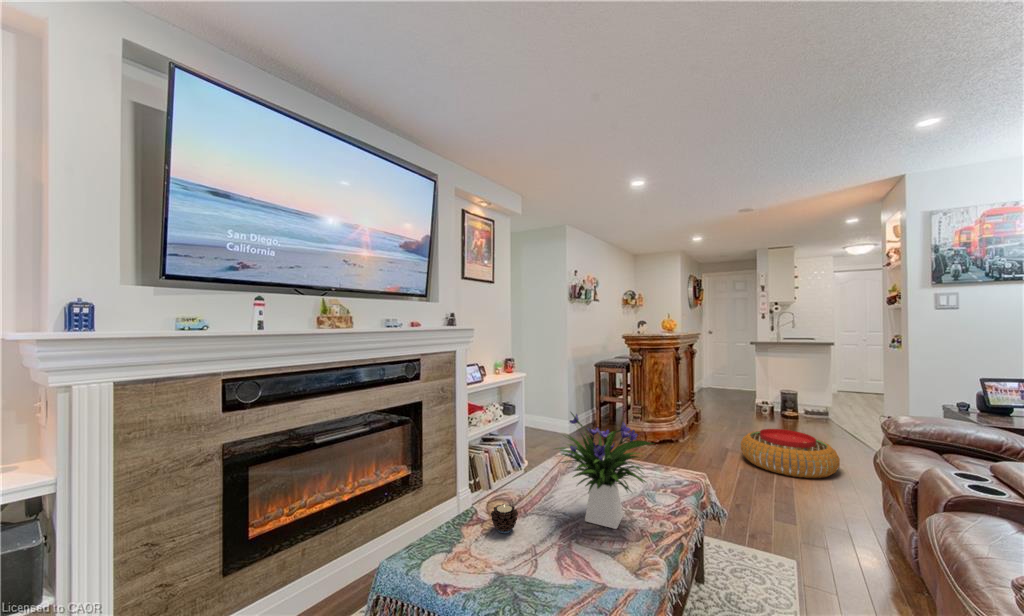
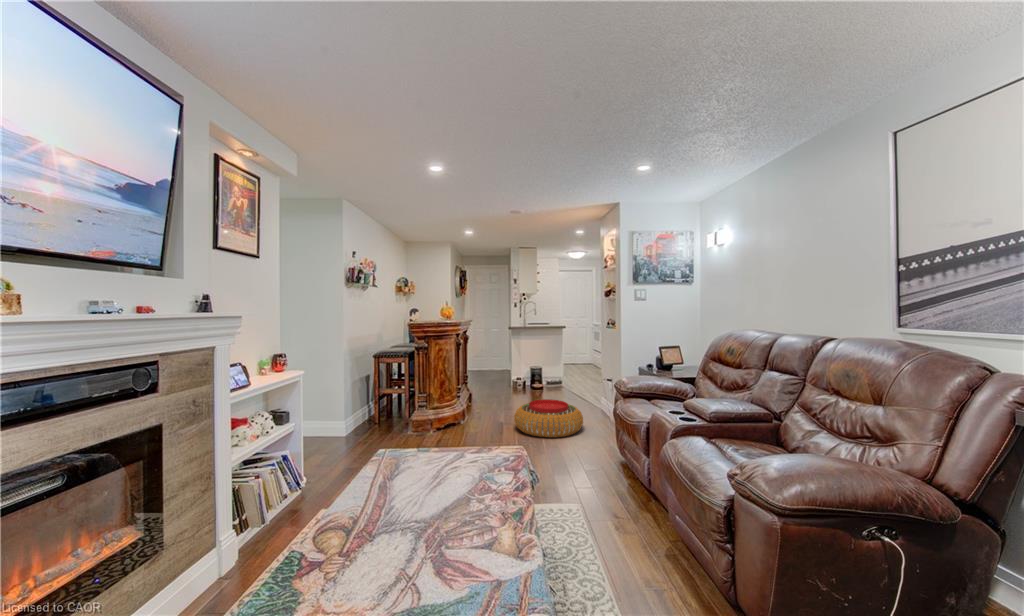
flower arrangement: present [556,413,654,529] -> none [408,406,513,523]
candle: present [491,504,518,533] -> none [339,532,375,569]

